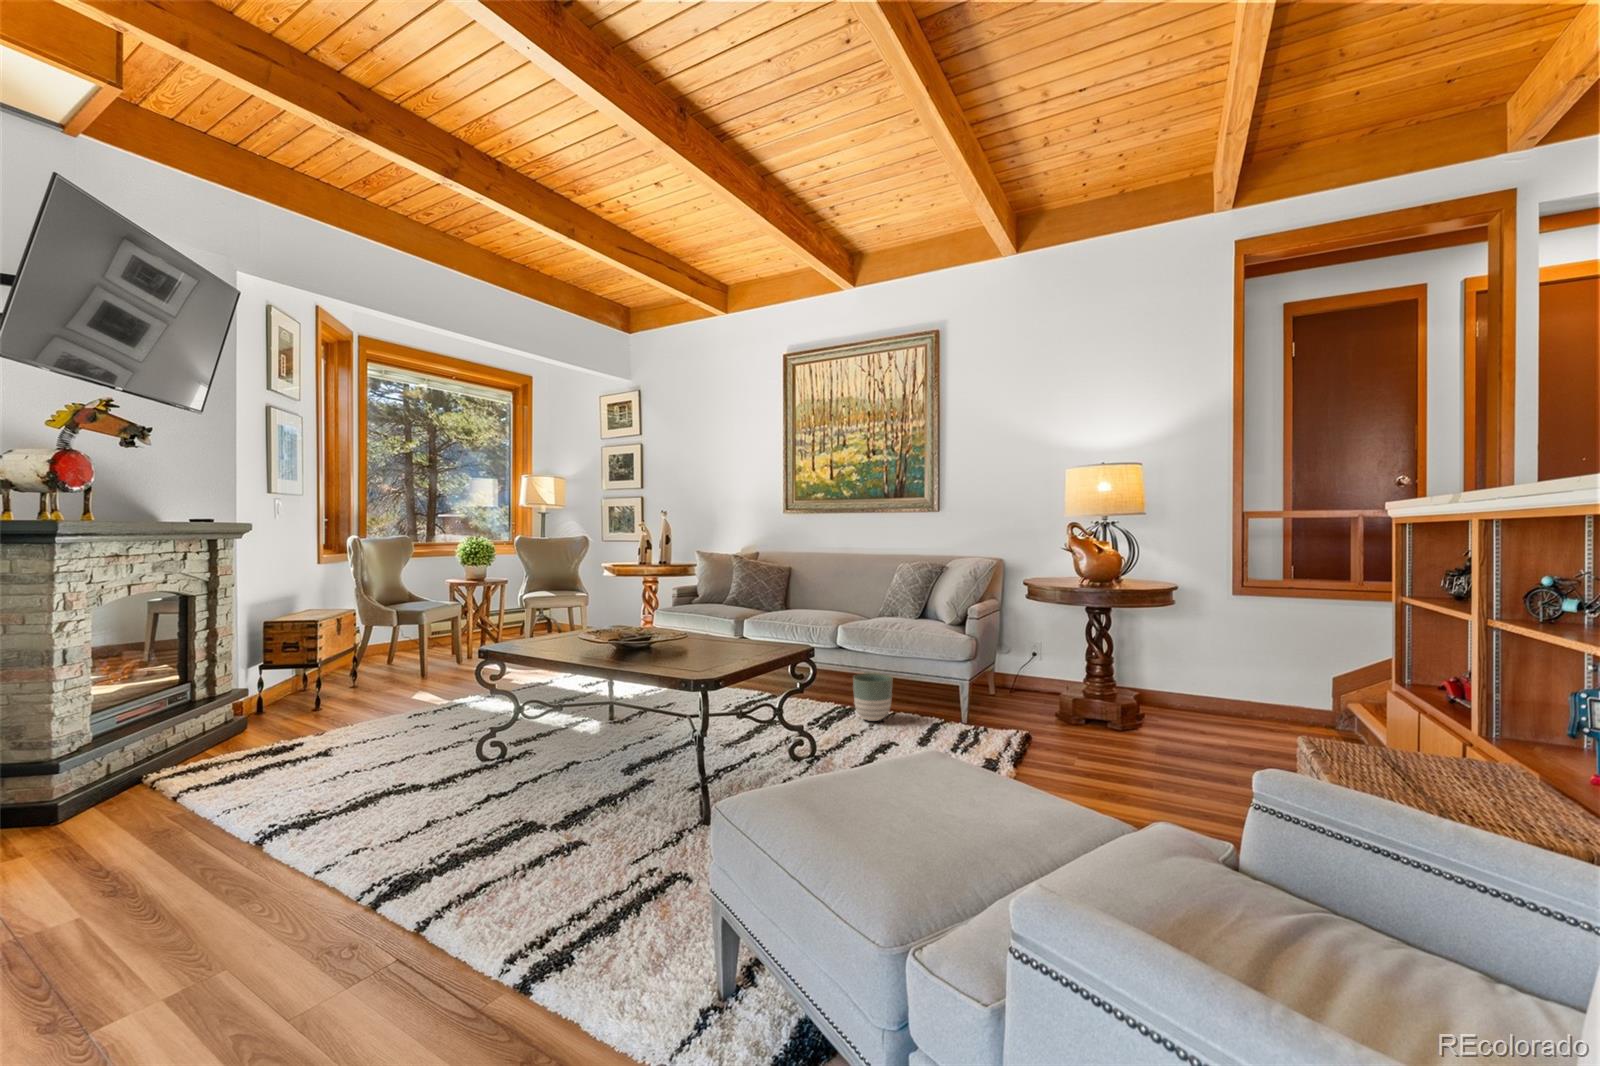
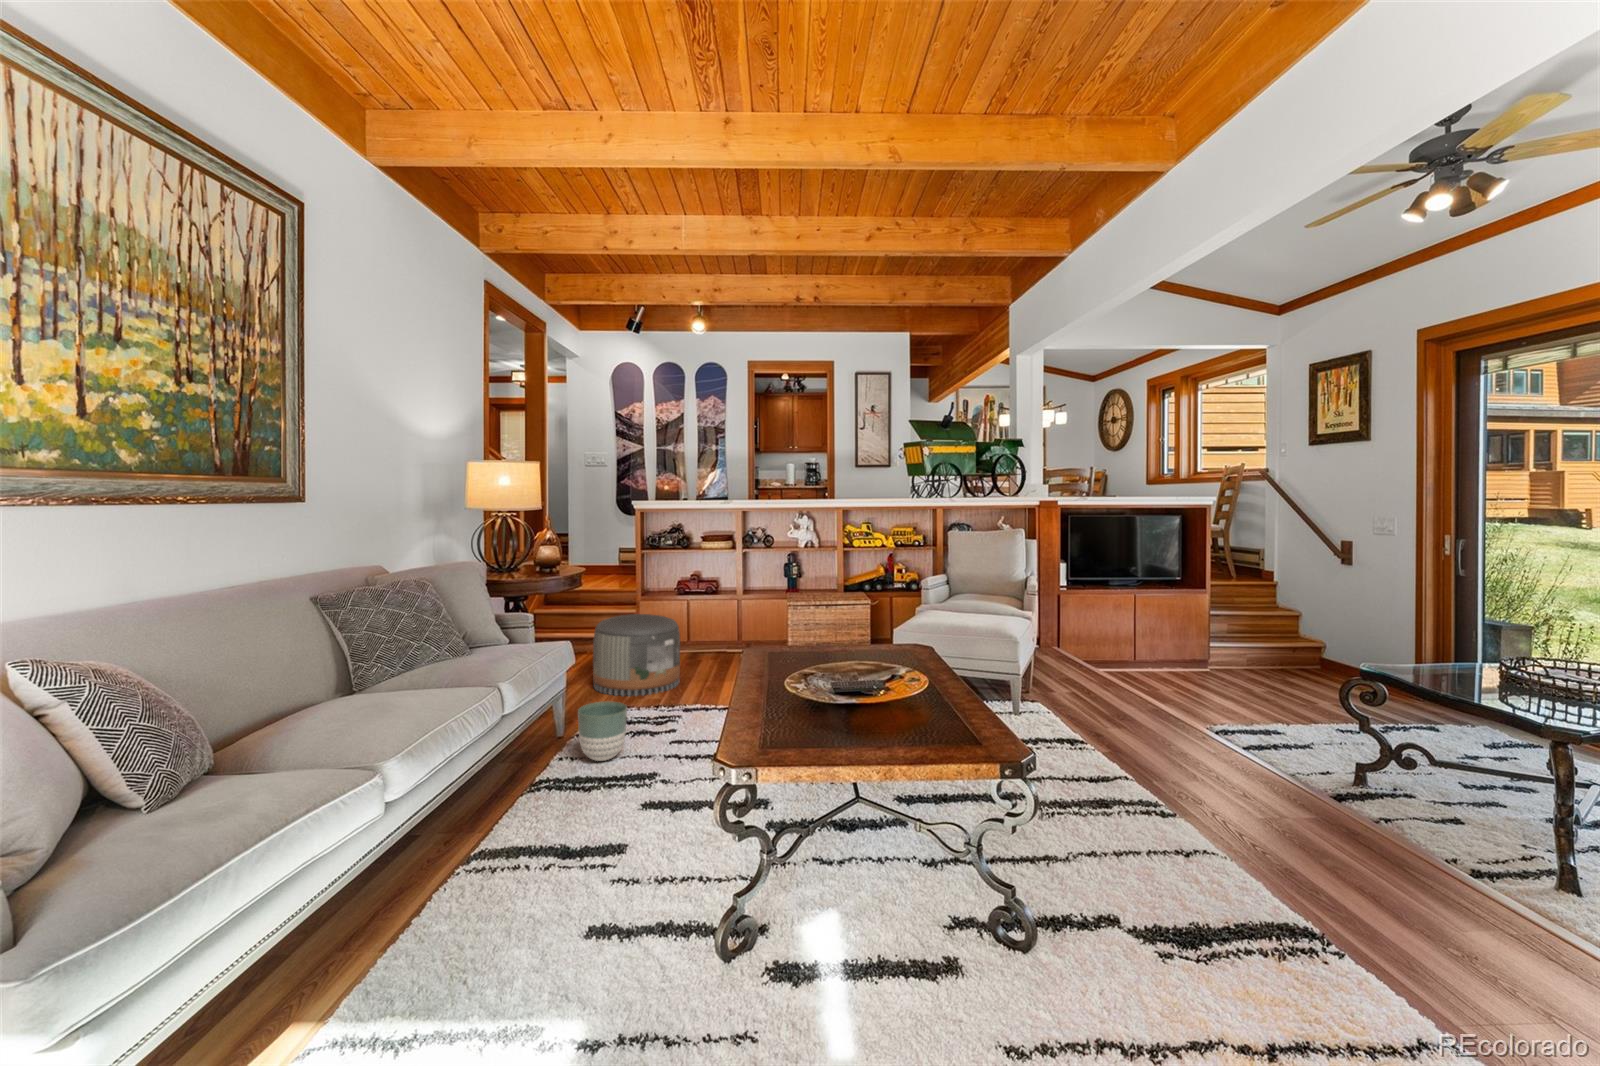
pouf: none [1070,657,1199,776] -> present [593,614,680,696]

